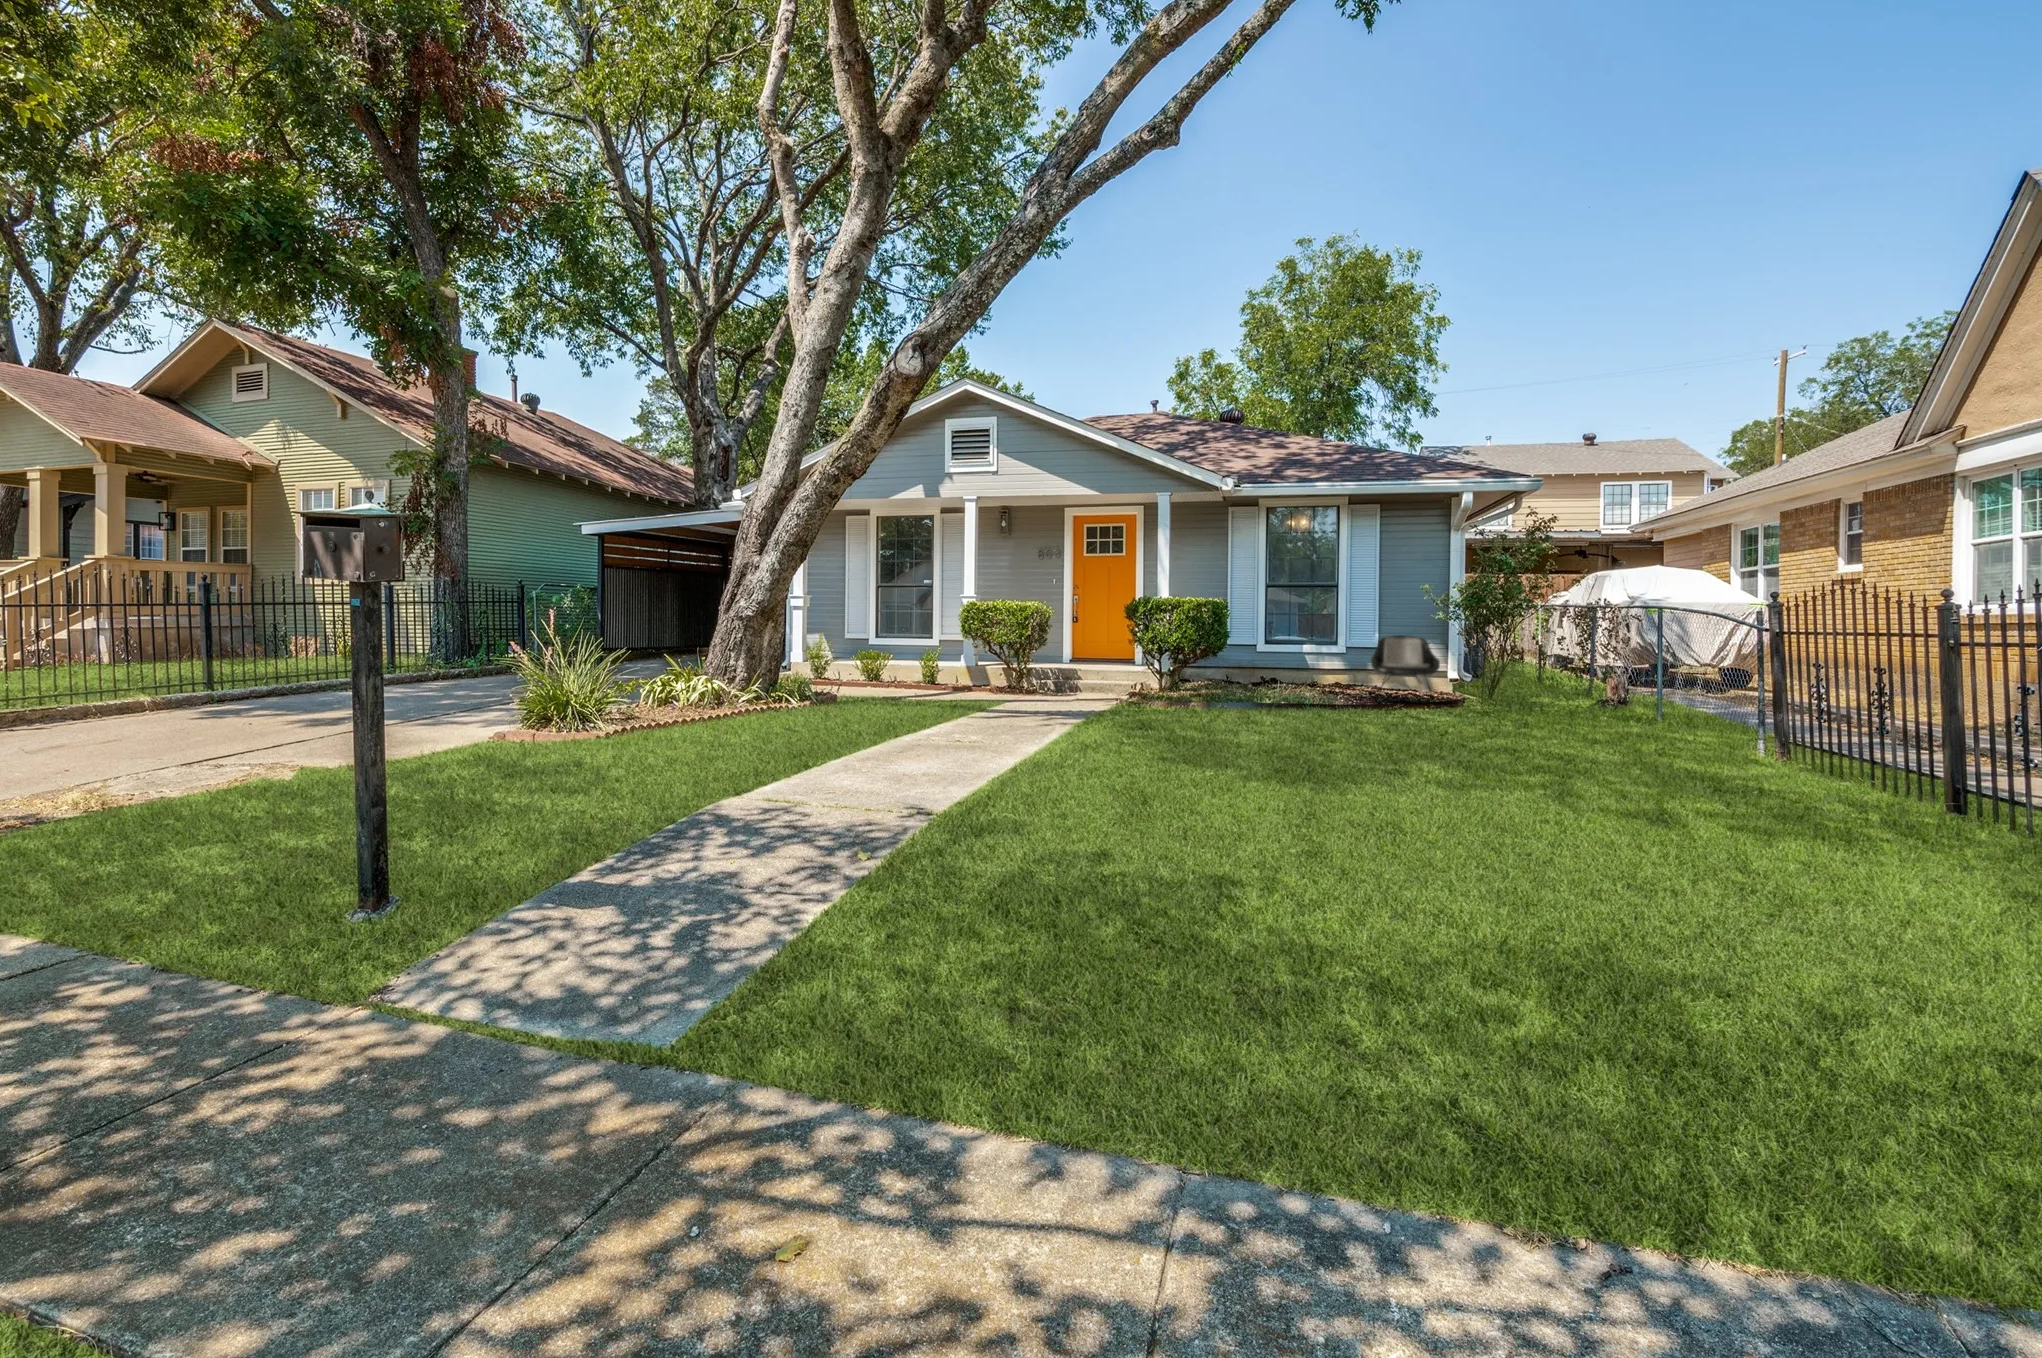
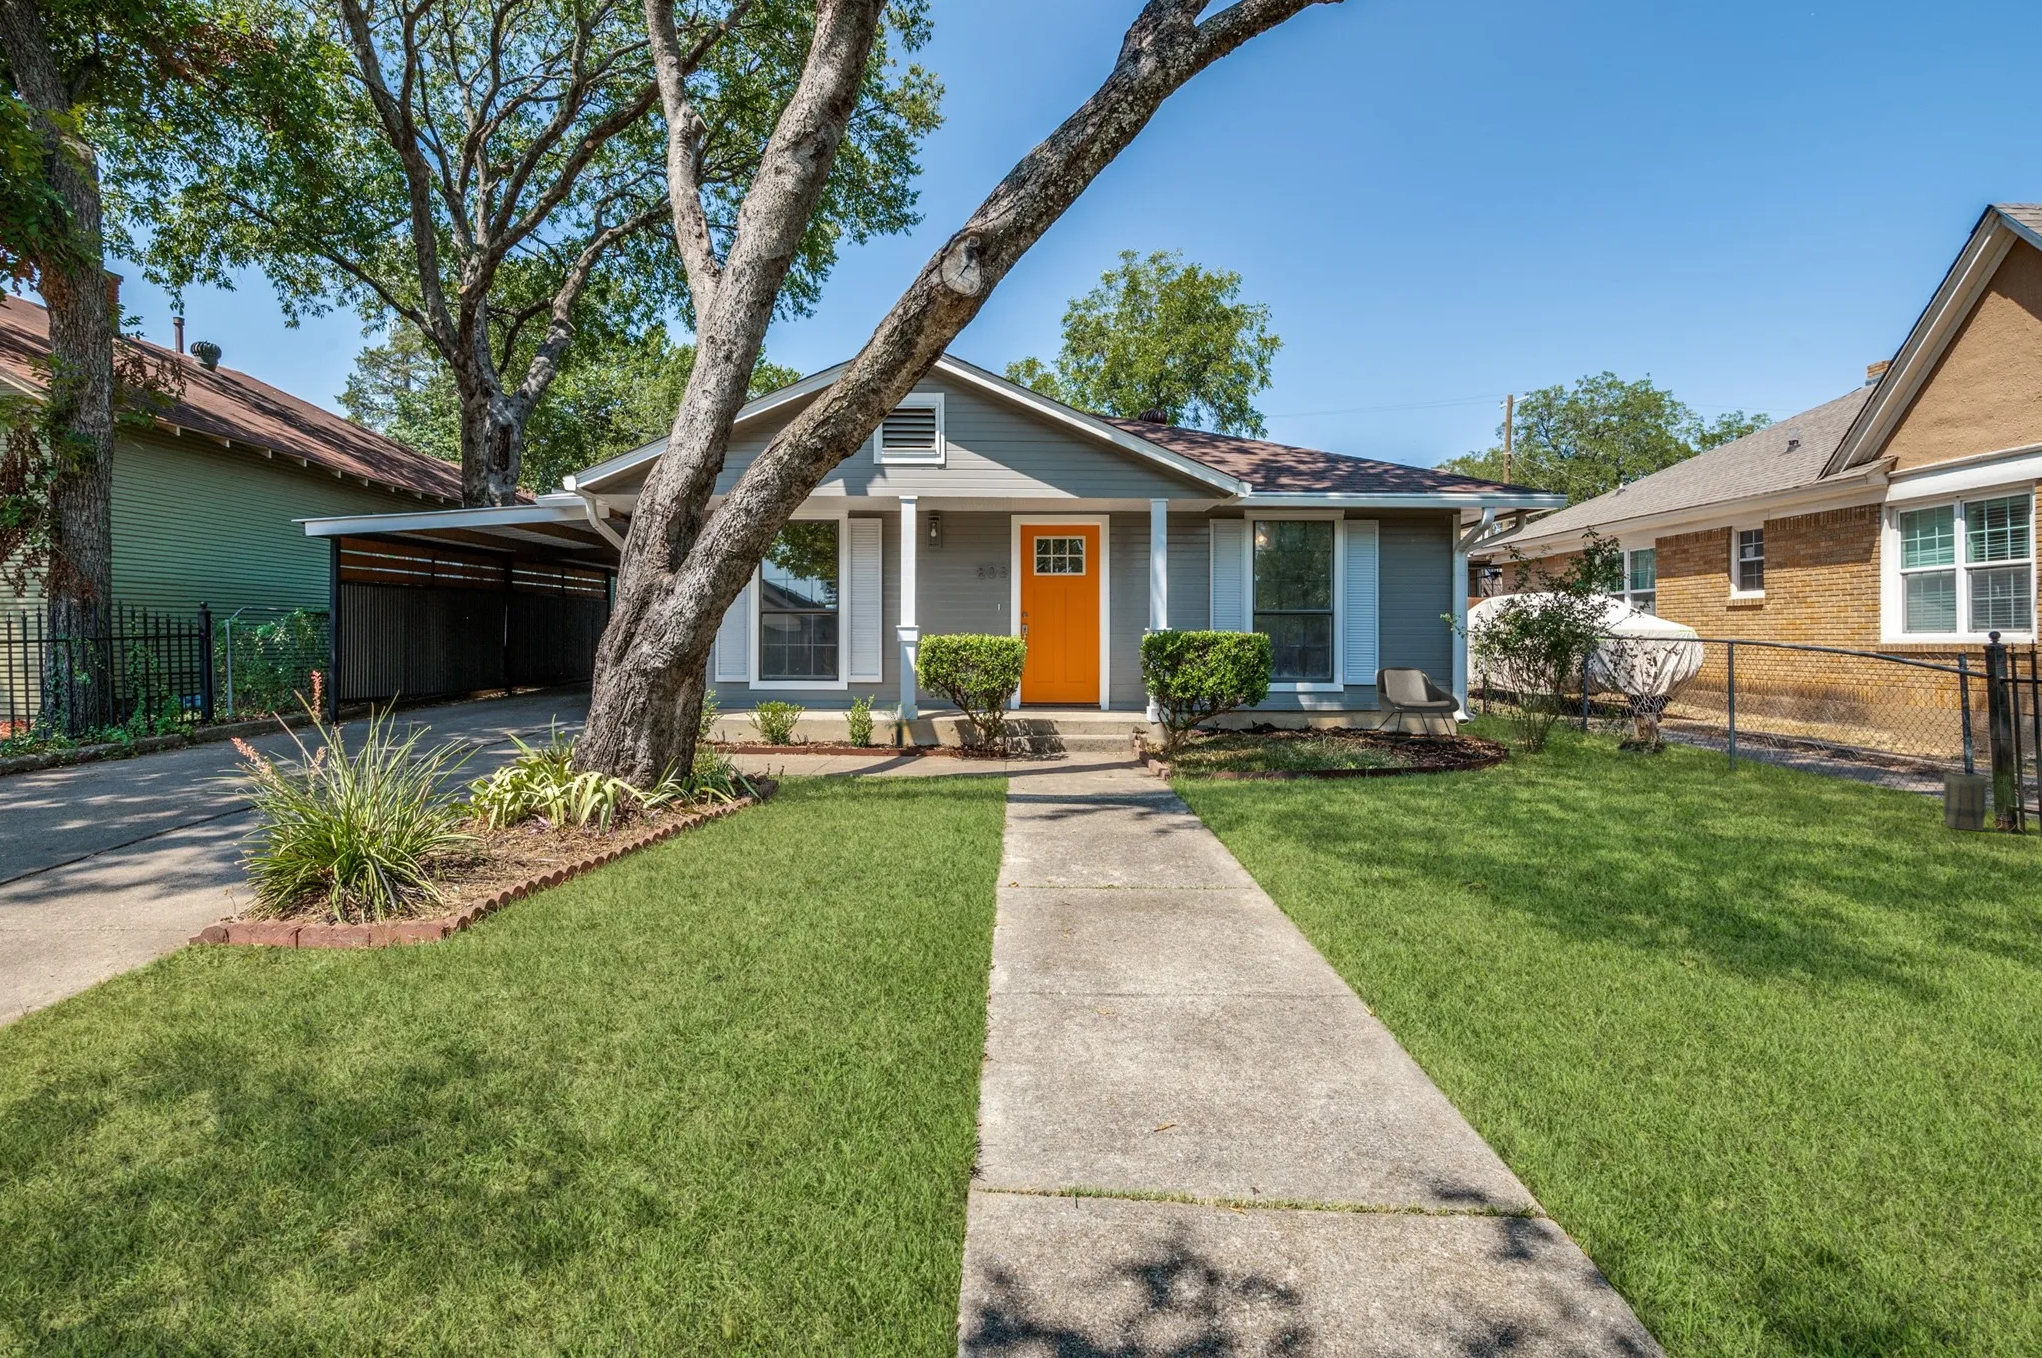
potted plant: none [944,656,978,692] -> present [879,701,917,747]
basket: none [1665,701,1696,746] -> present [1943,773,1987,831]

